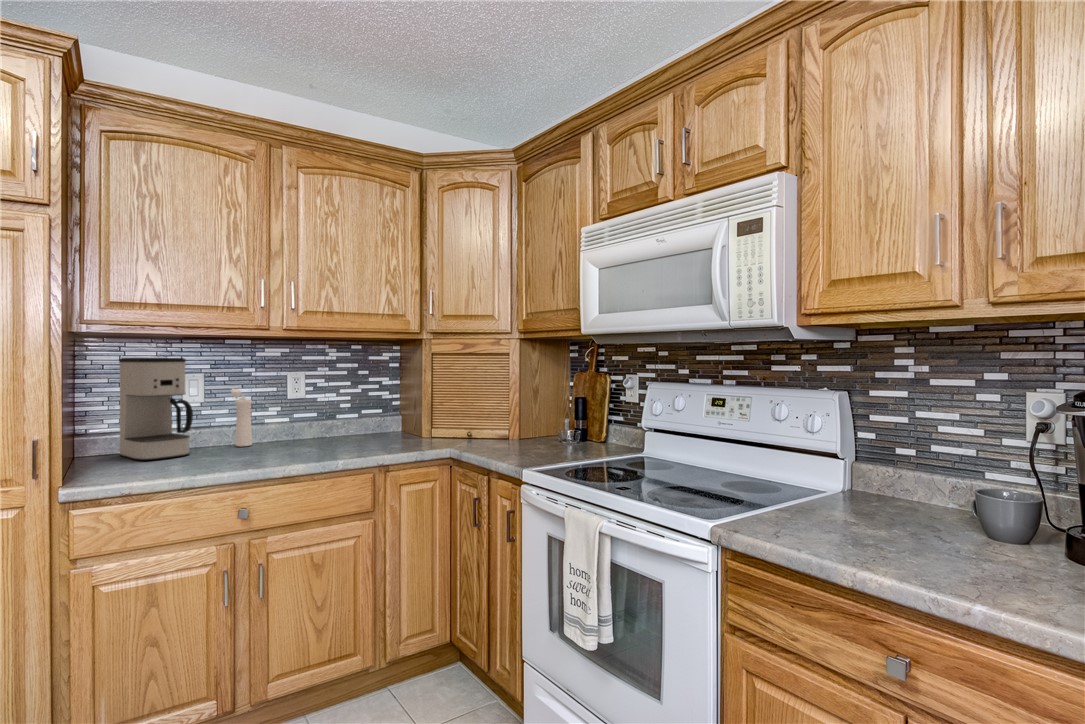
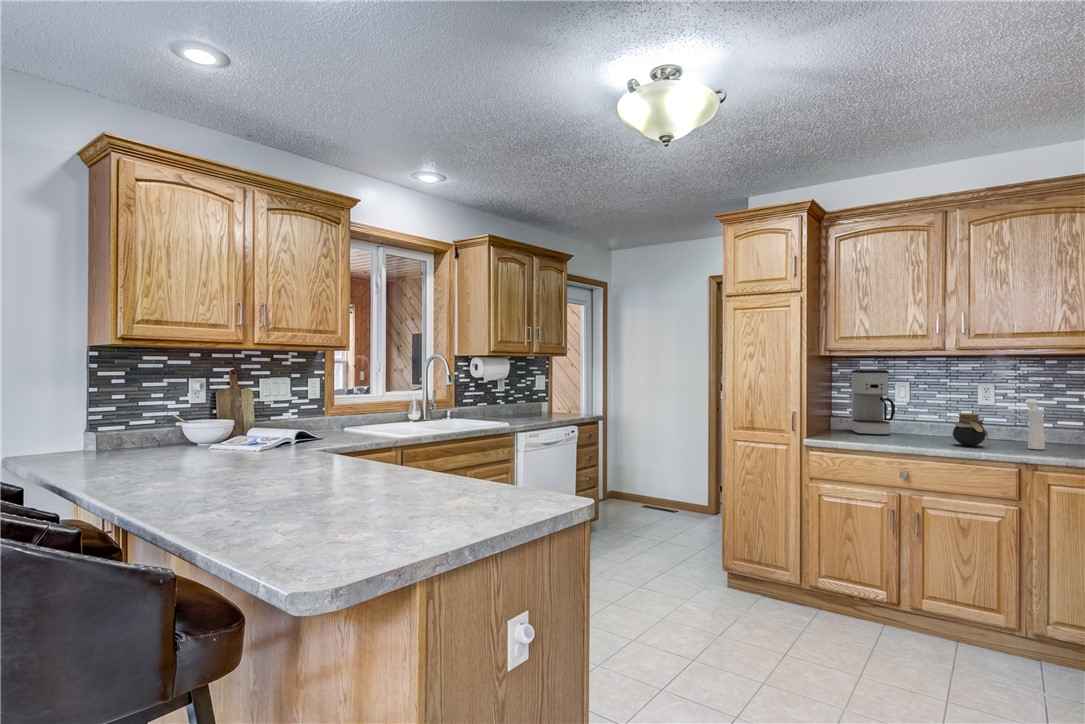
pepper mill: present [229,389,252,446] -> present [1025,399,1045,450]
jar: none [287,412,330,455] -> present [953,413,988,446]

